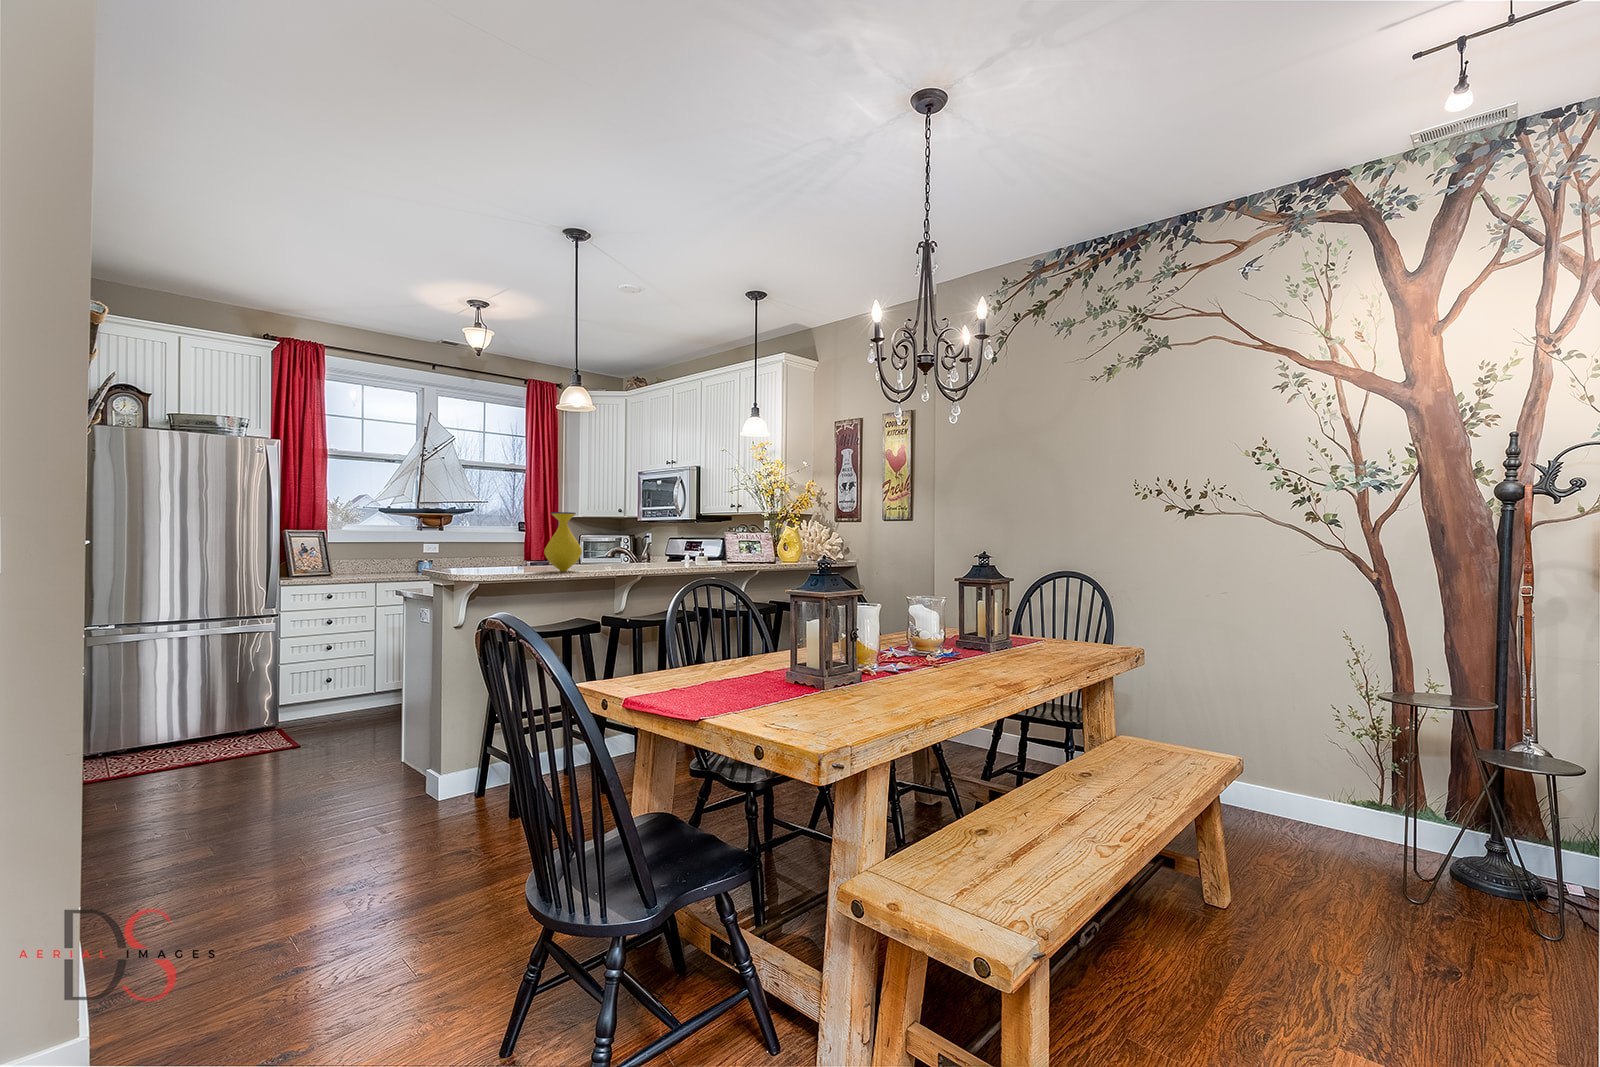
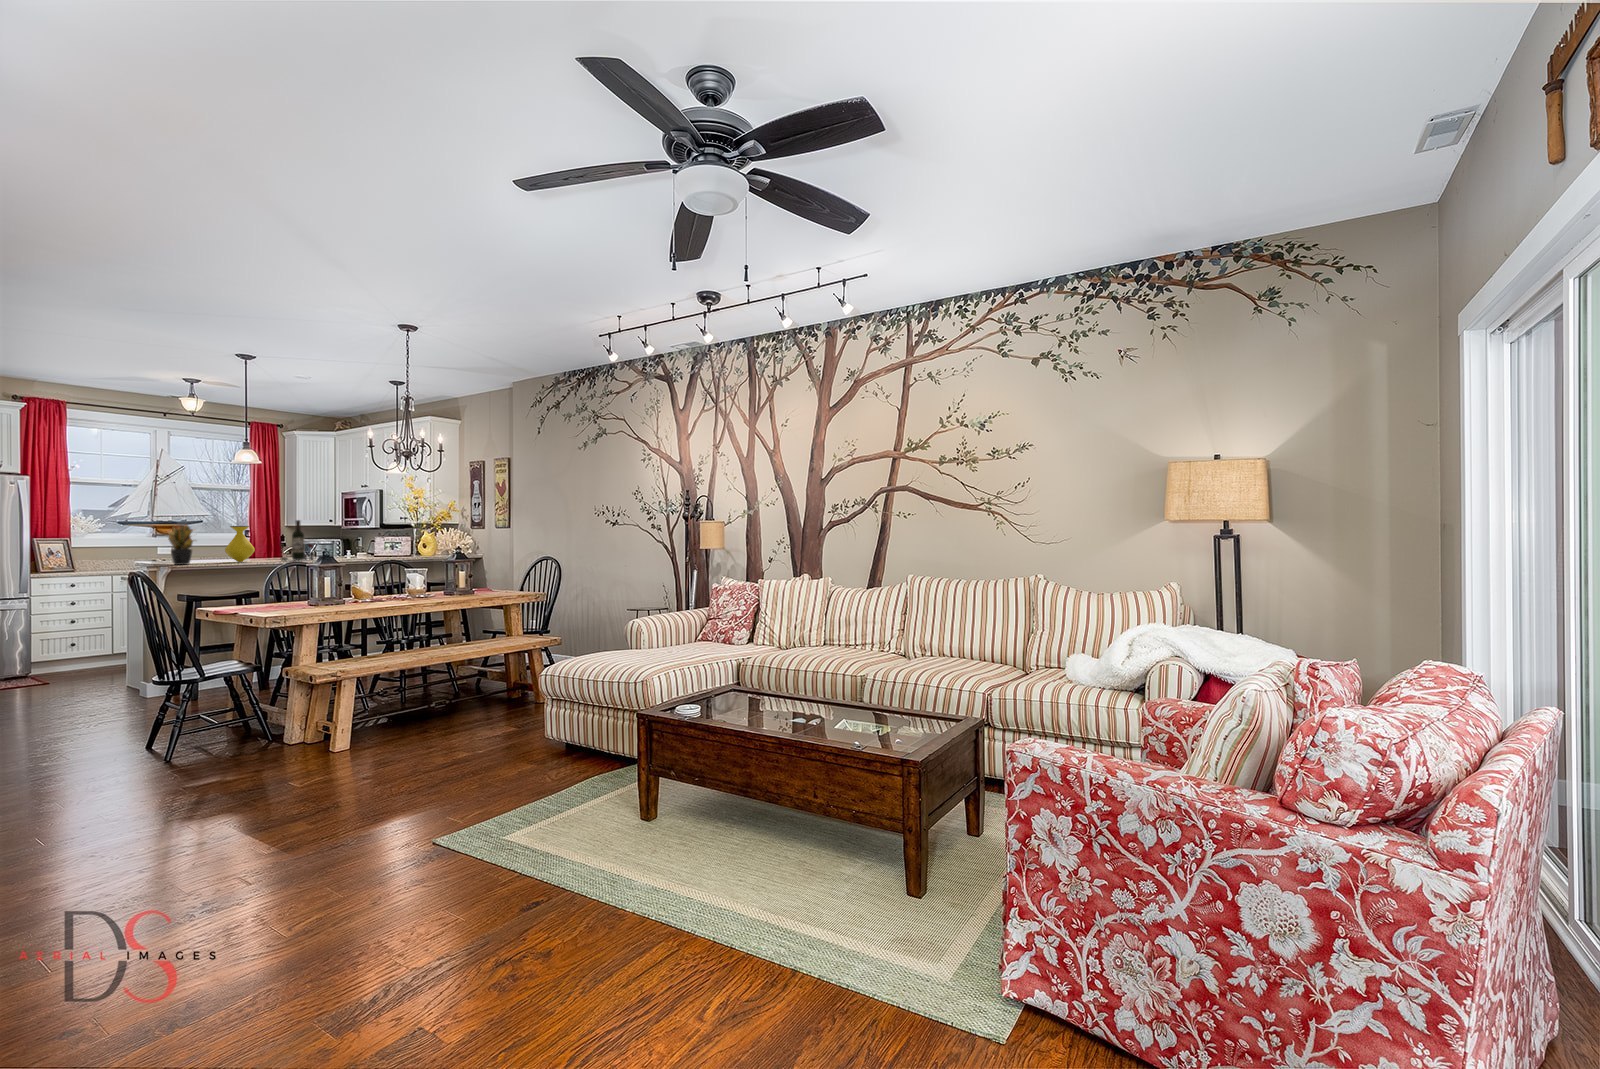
potted plant: none [465,500,521,576] -> present [168,525,194,565]
wine bottle: none [618,504,687,570] -> present [280,520,325,560]

